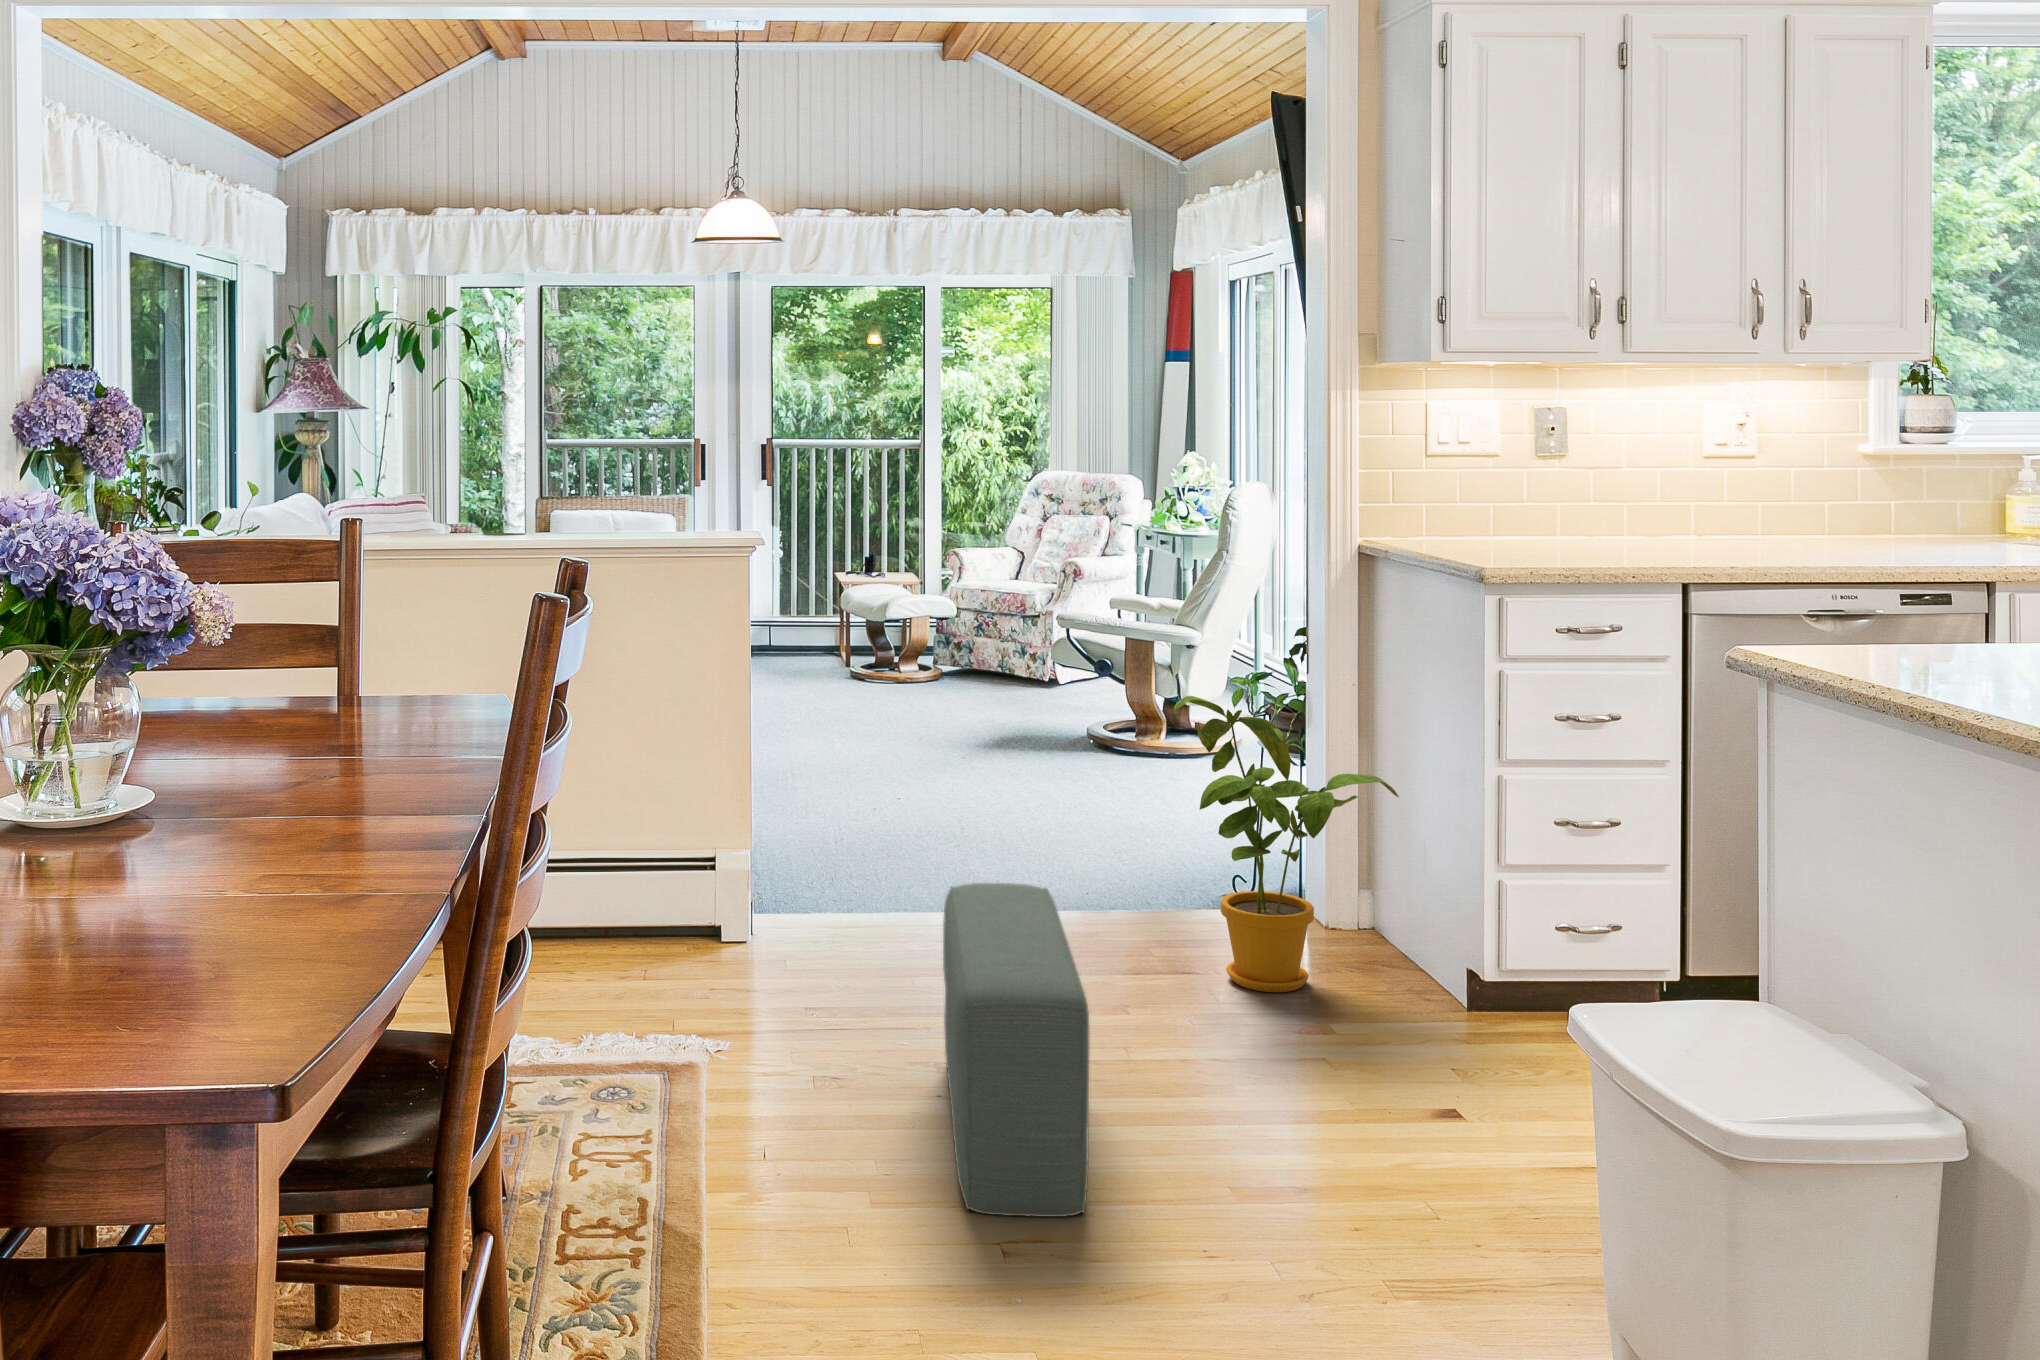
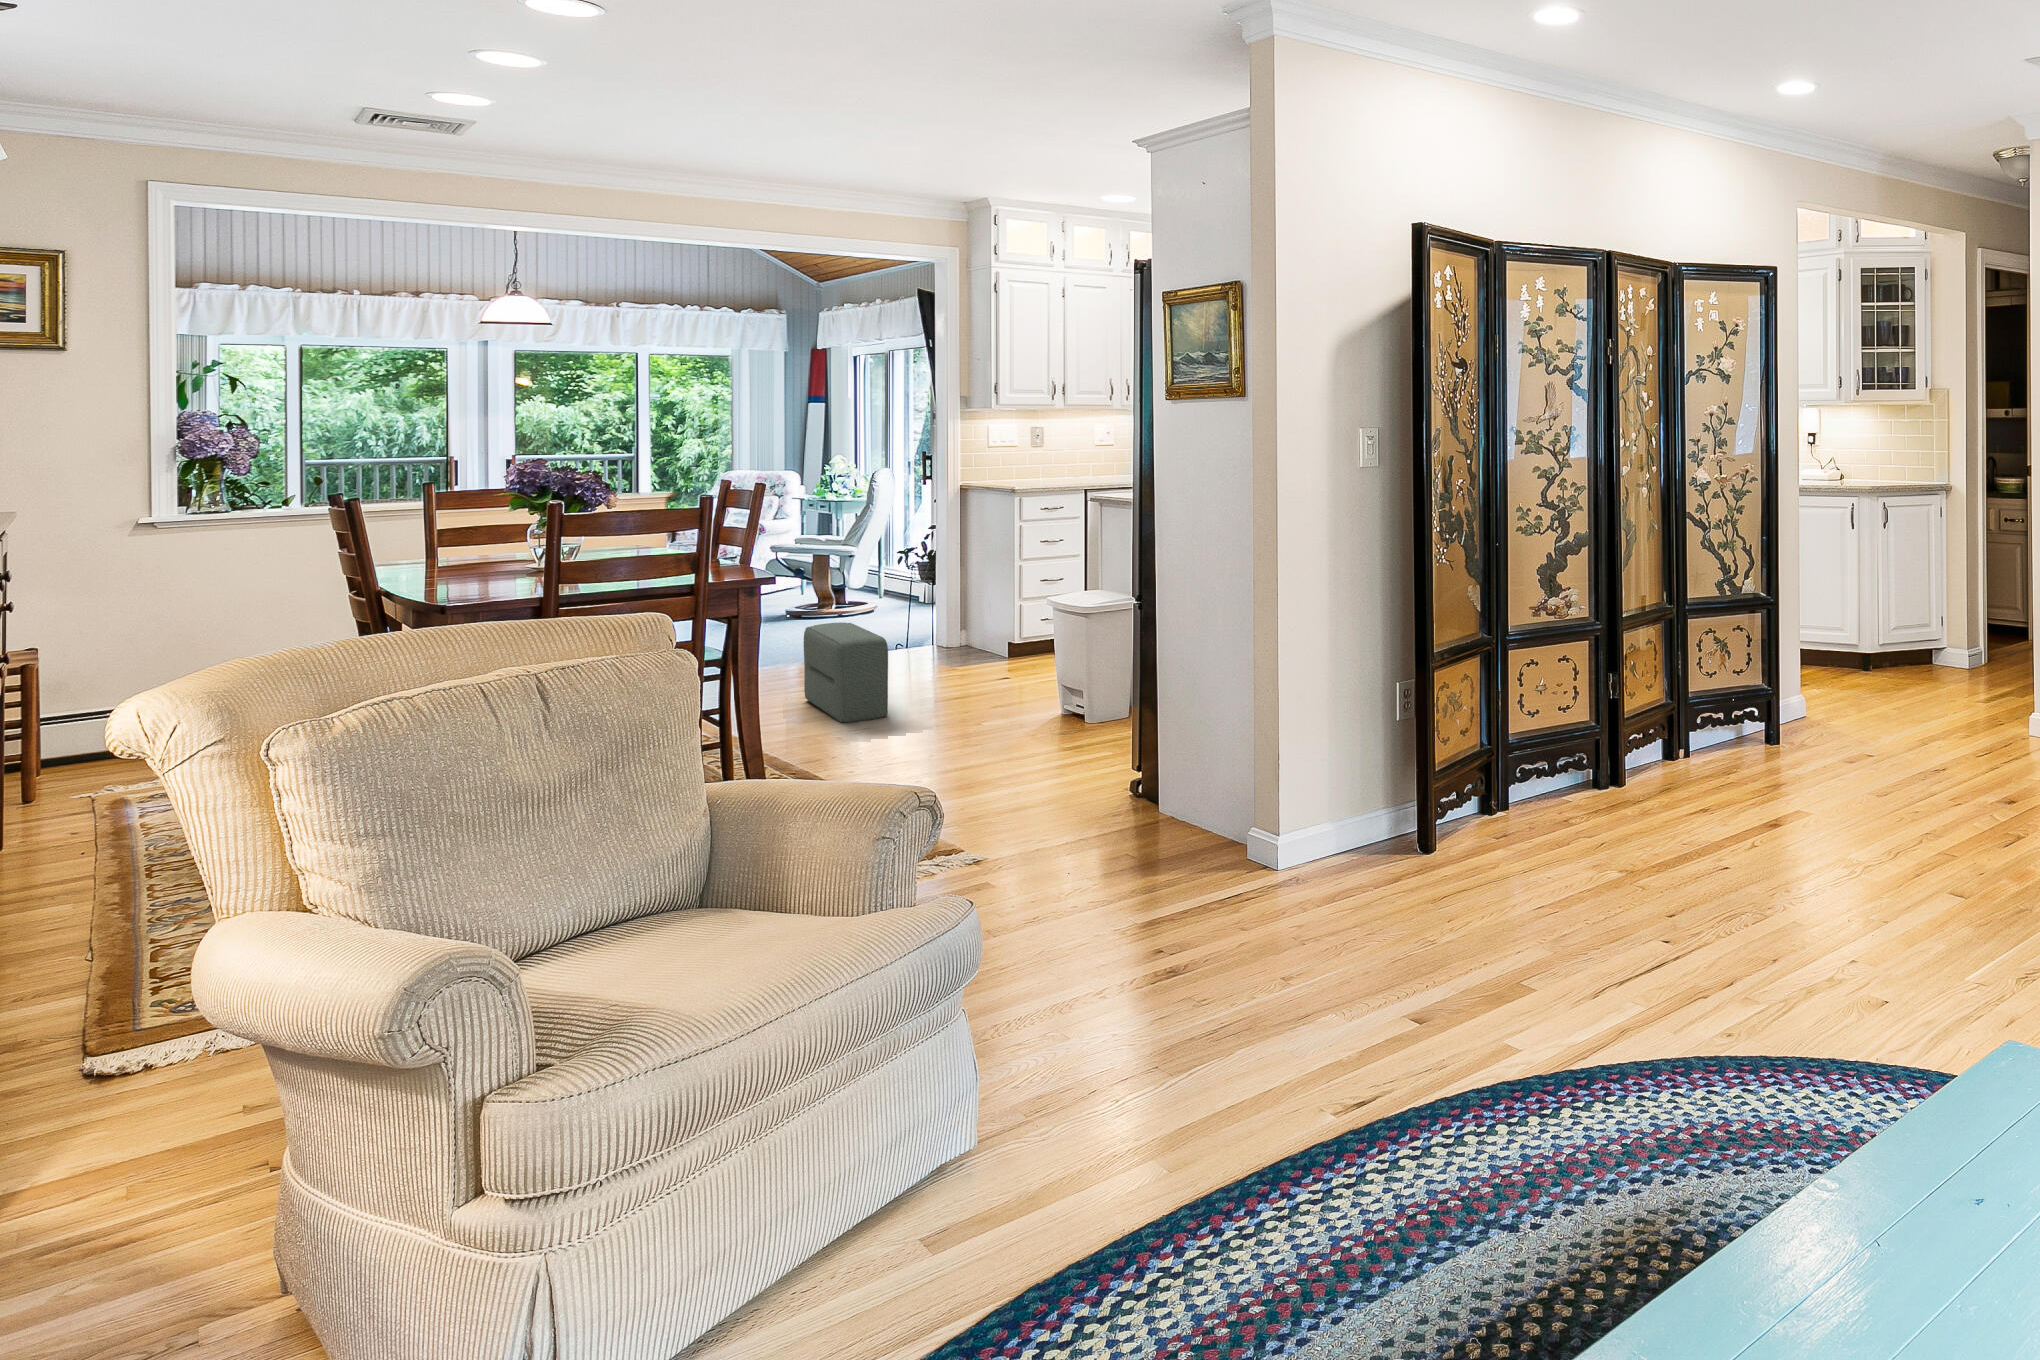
house plant: present [1174,696,1399,992] -> none [886,552,983,669]

